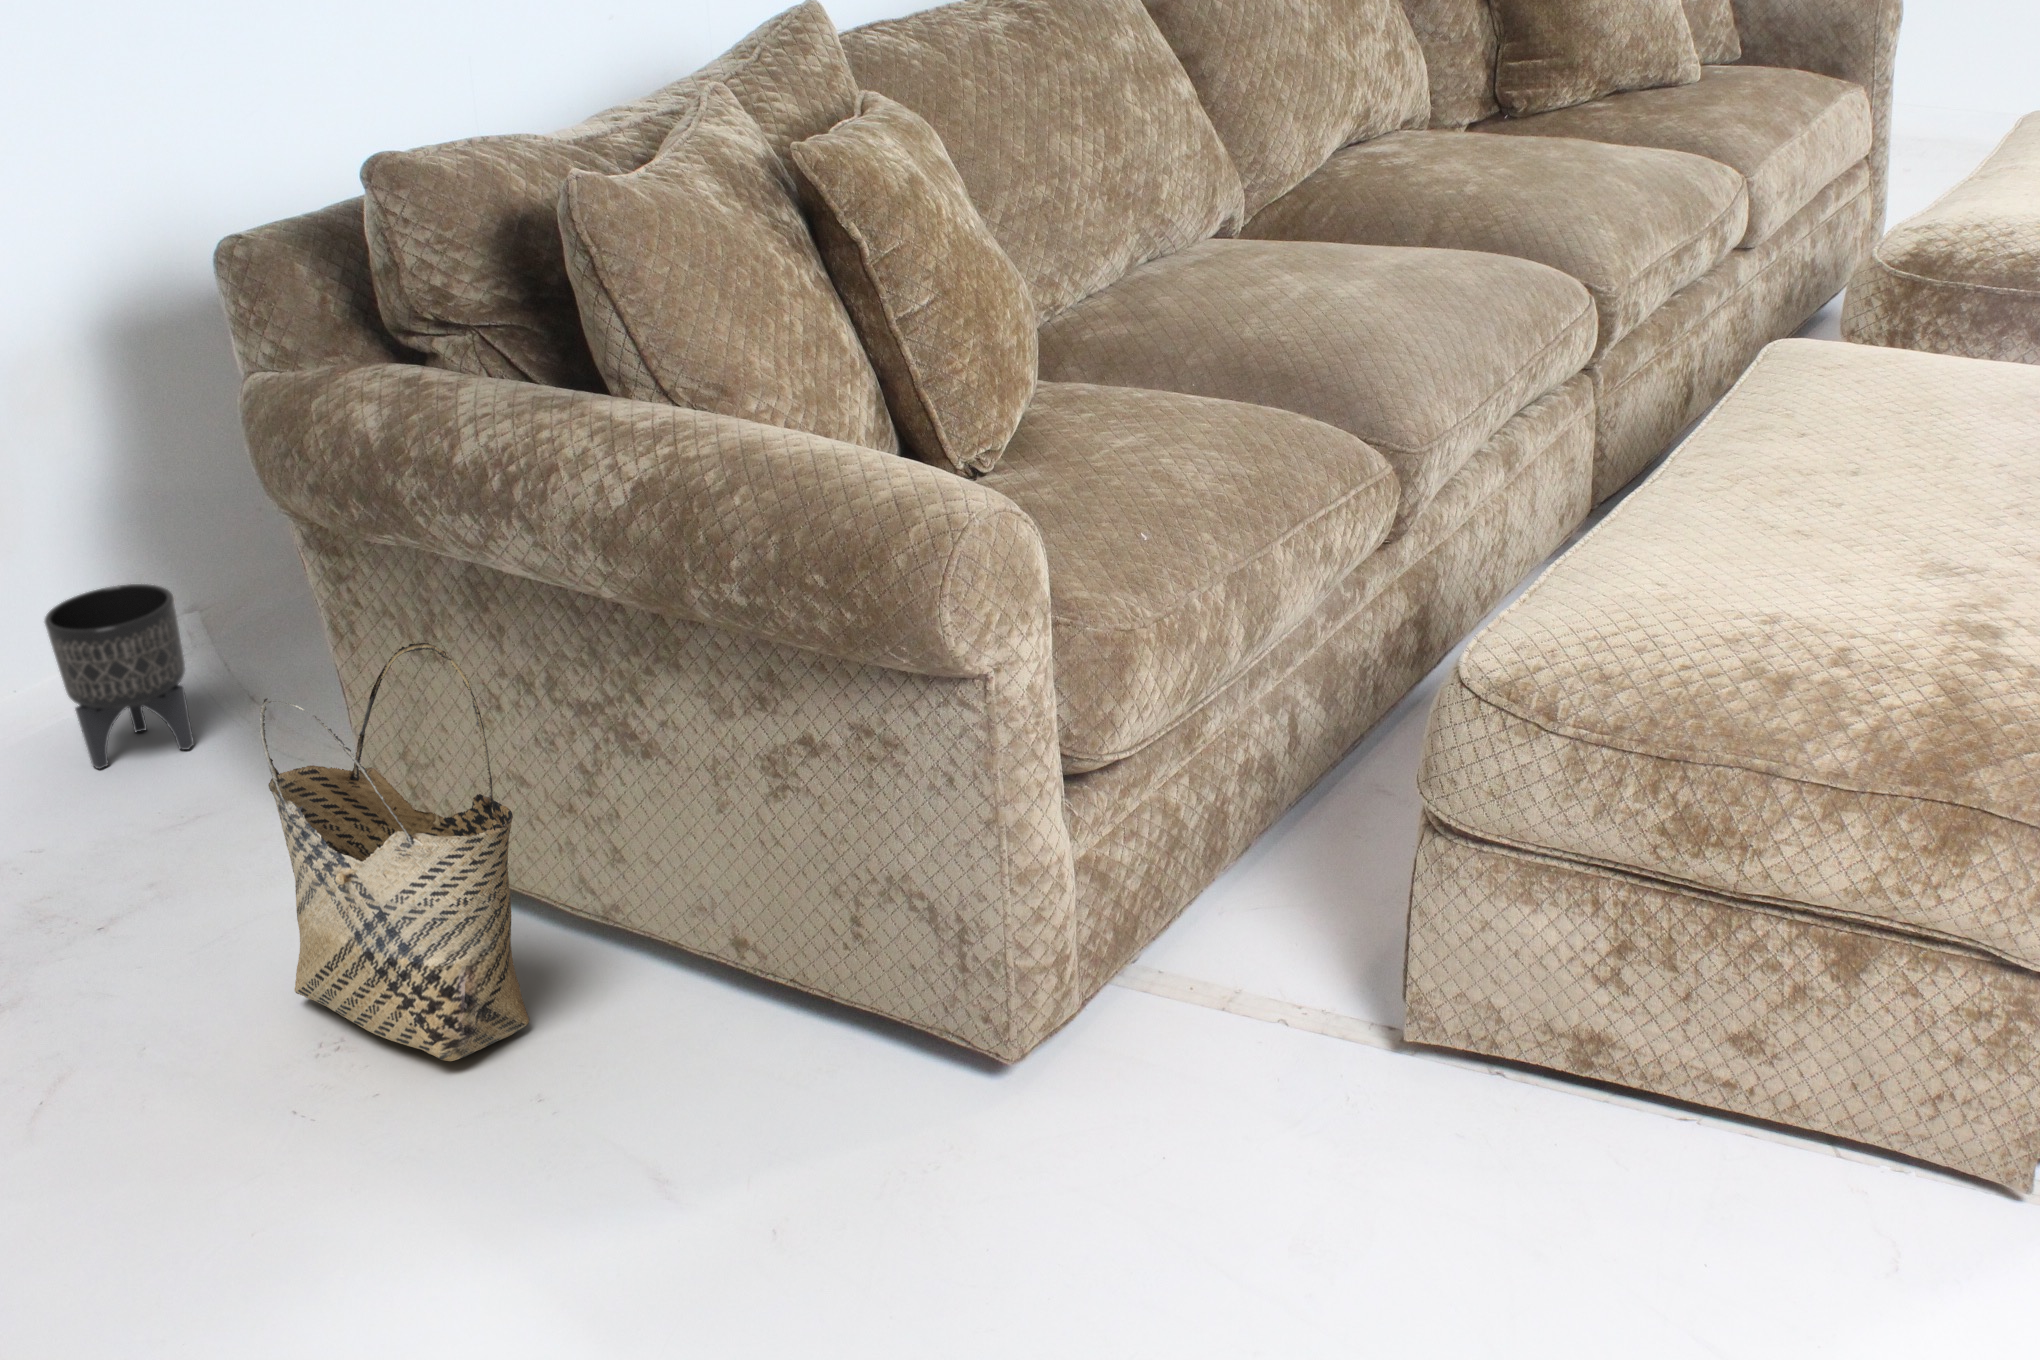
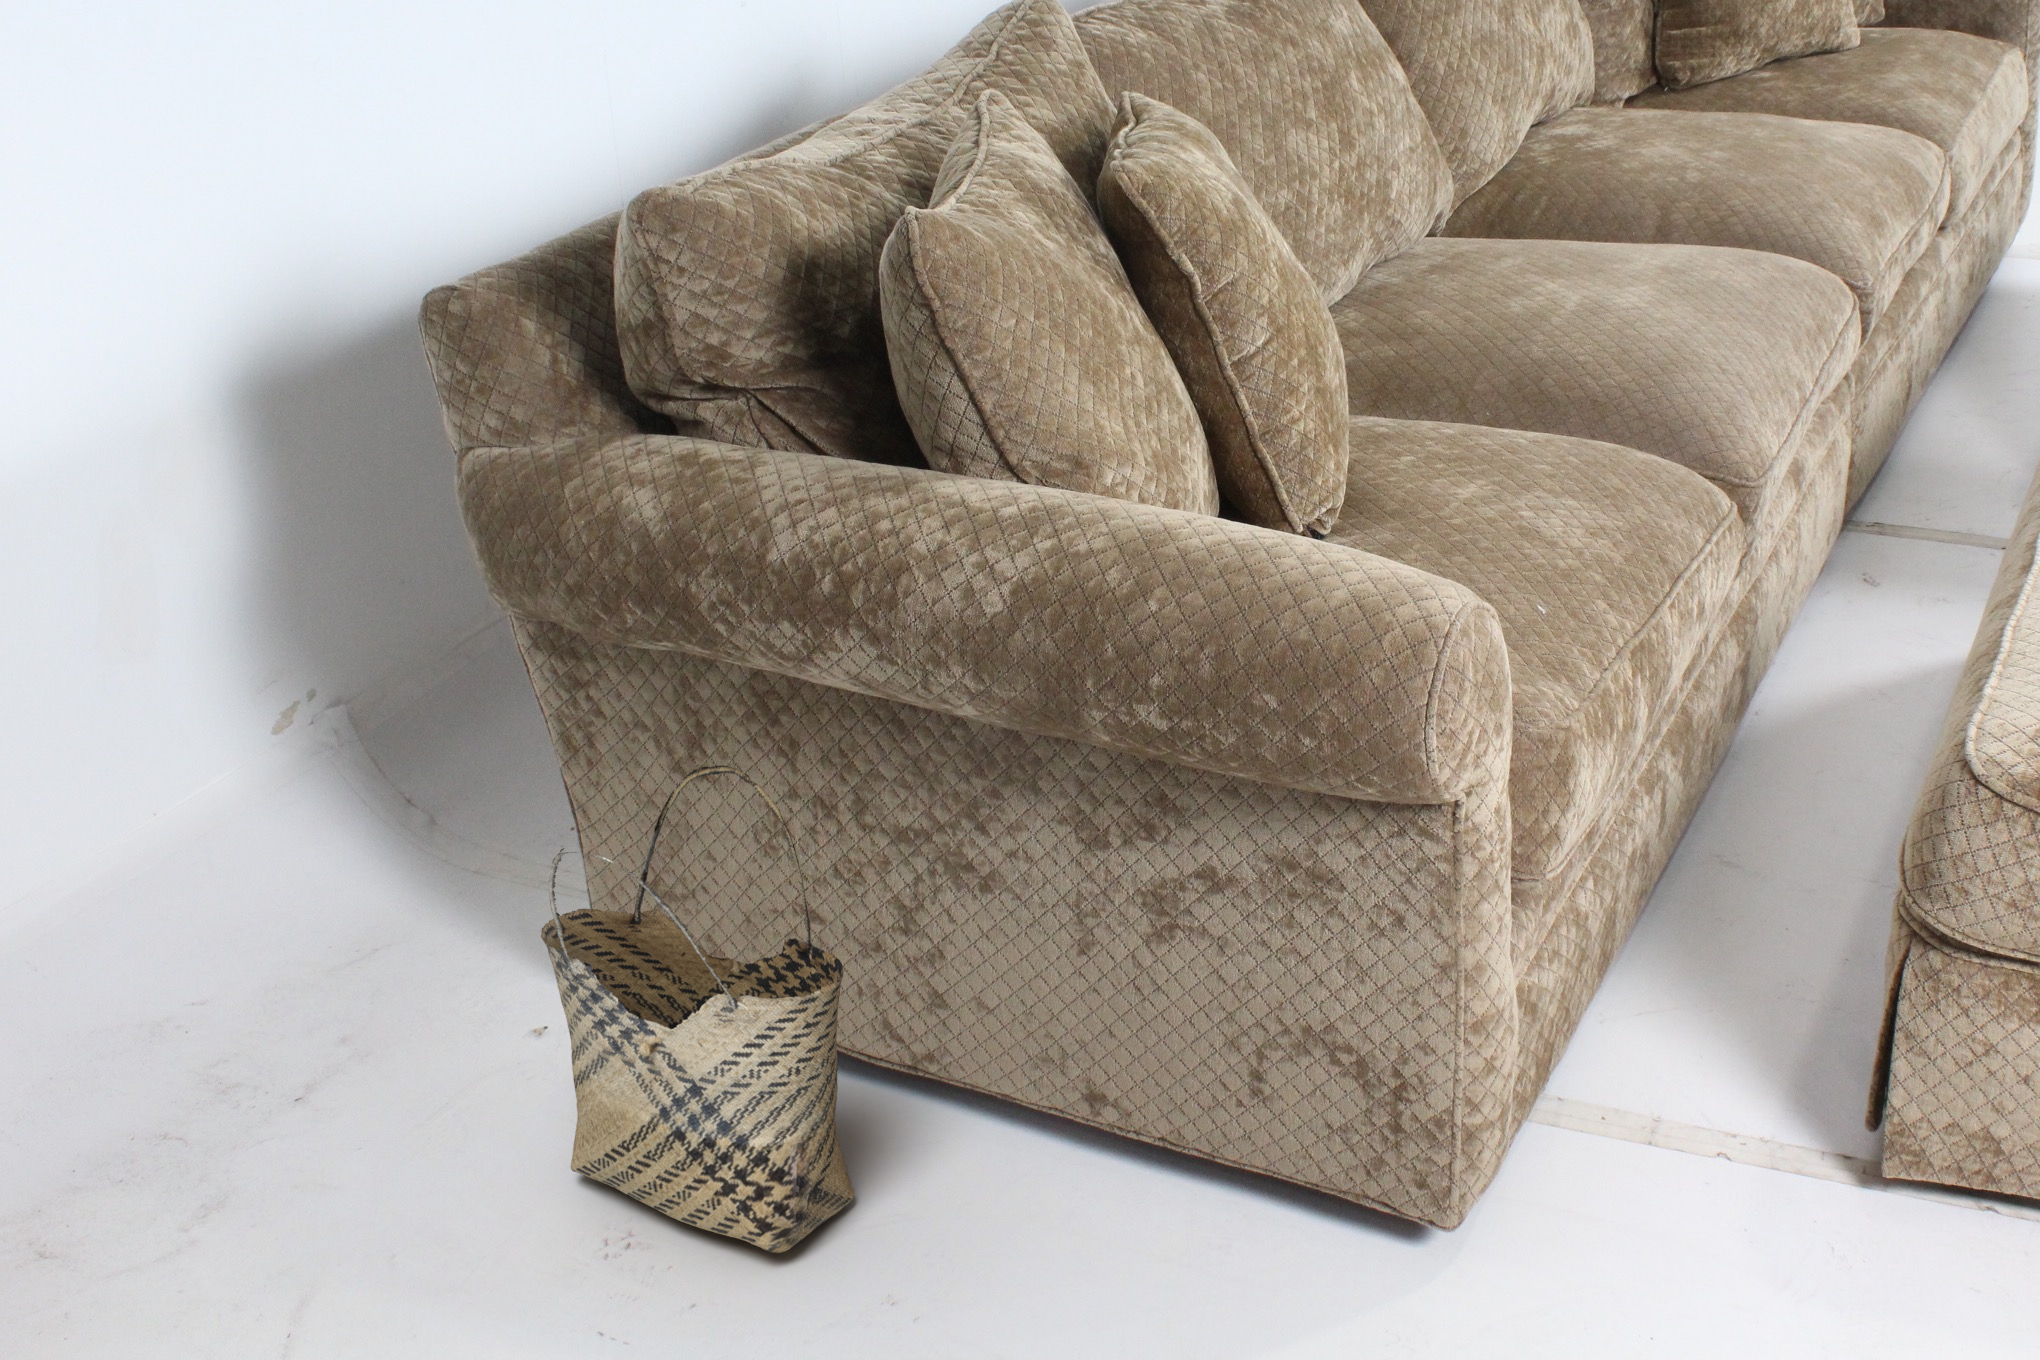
planter: present [45,584,194,769] -> none [195,675,364,889]

